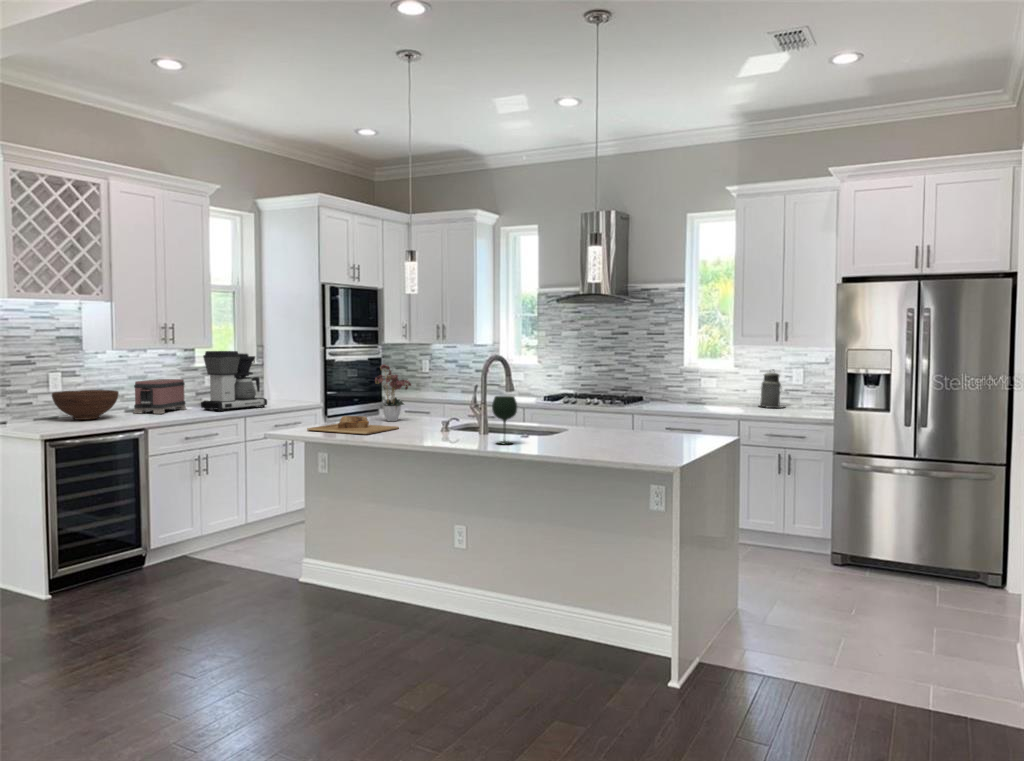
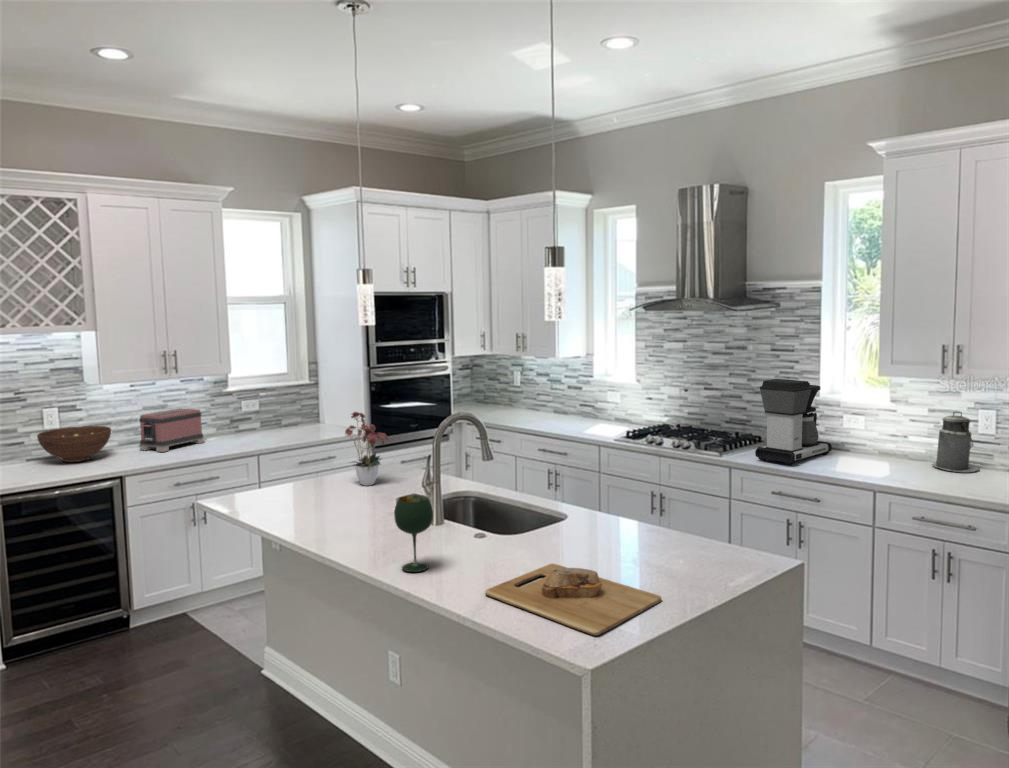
coffee maker: present [201,351,267,411] -> present [755,379,832,465]
cutting board: present [307,416,399,434] -> present [485,564,661,635]

